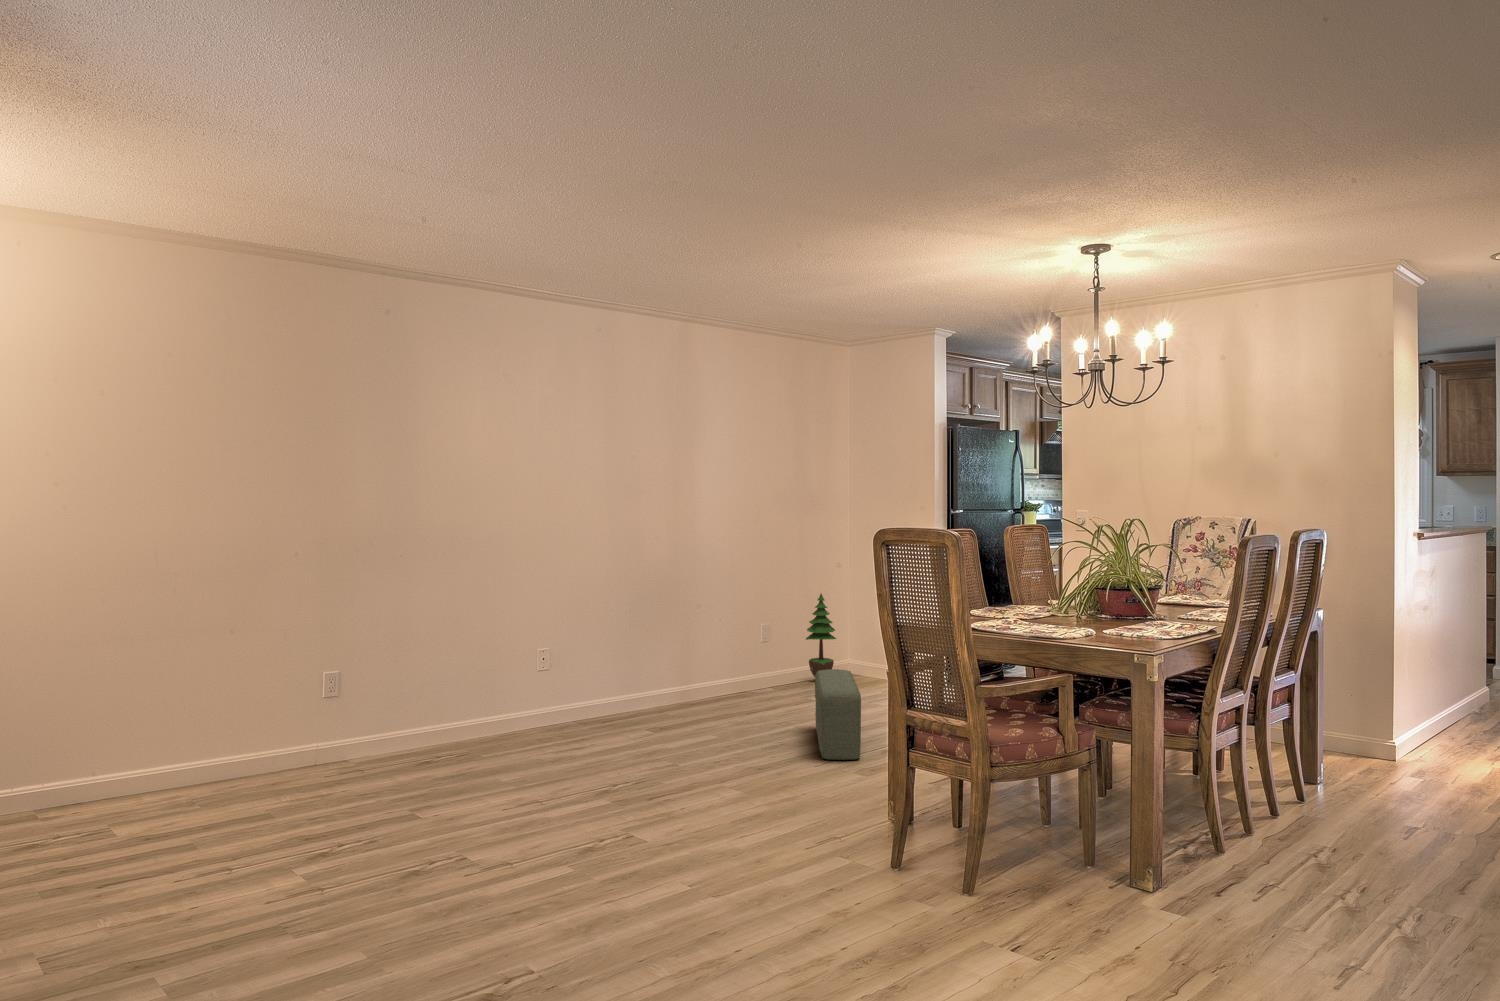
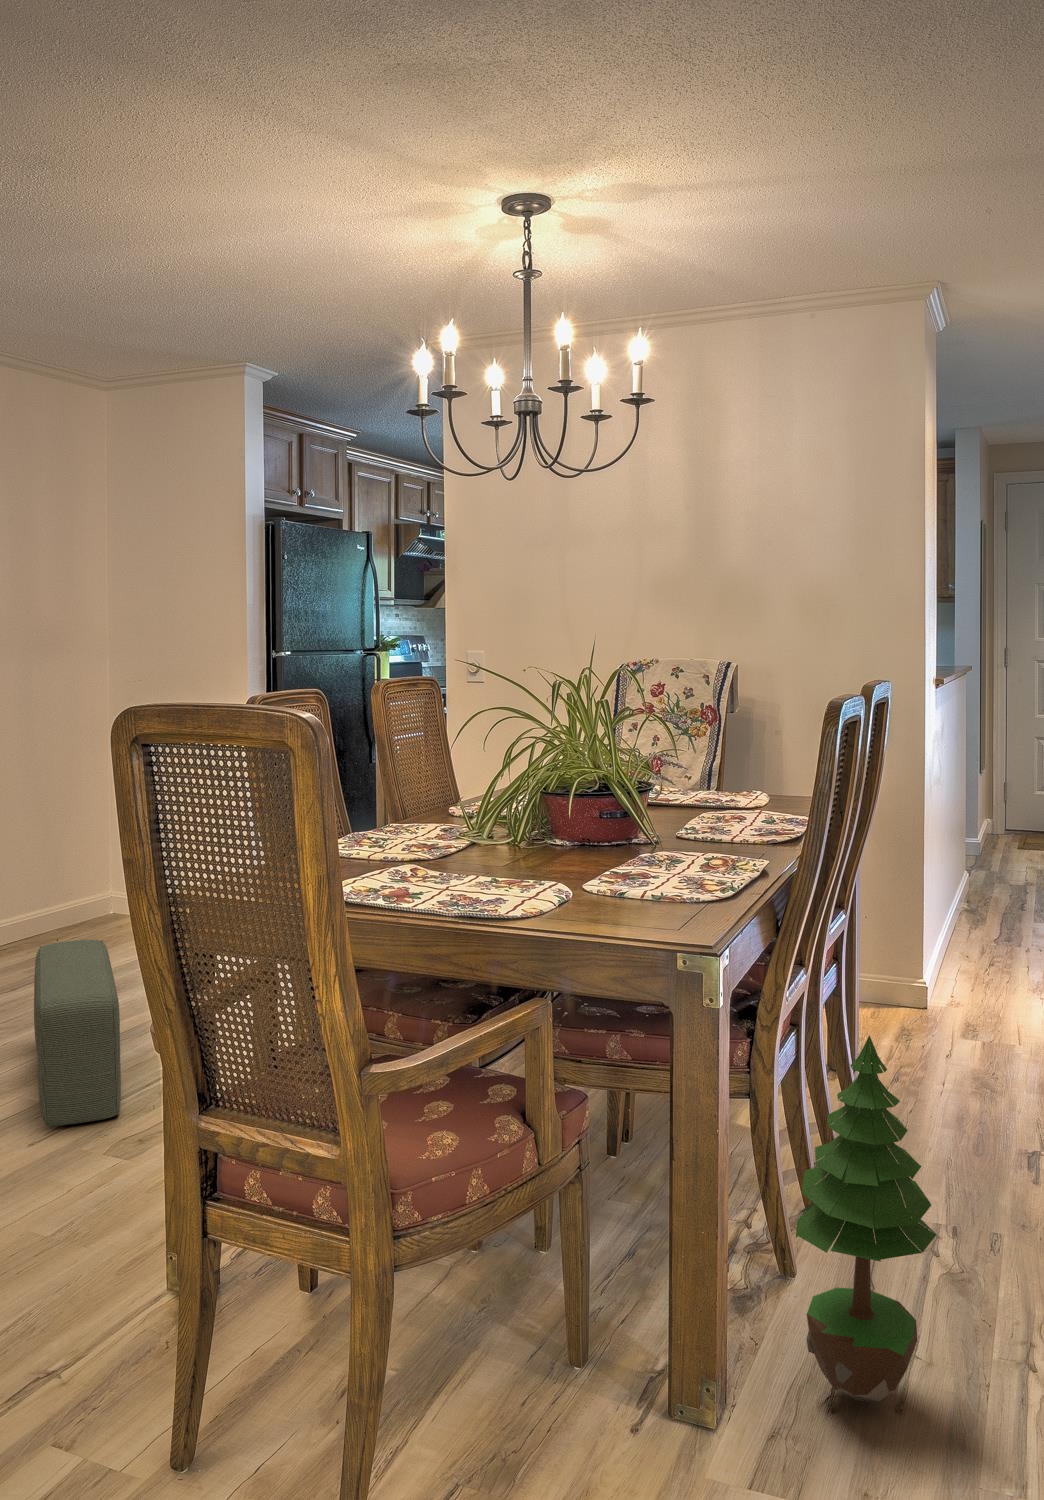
potted tree: present [806,593,836,677] -> present [796,1036,936,1402]

